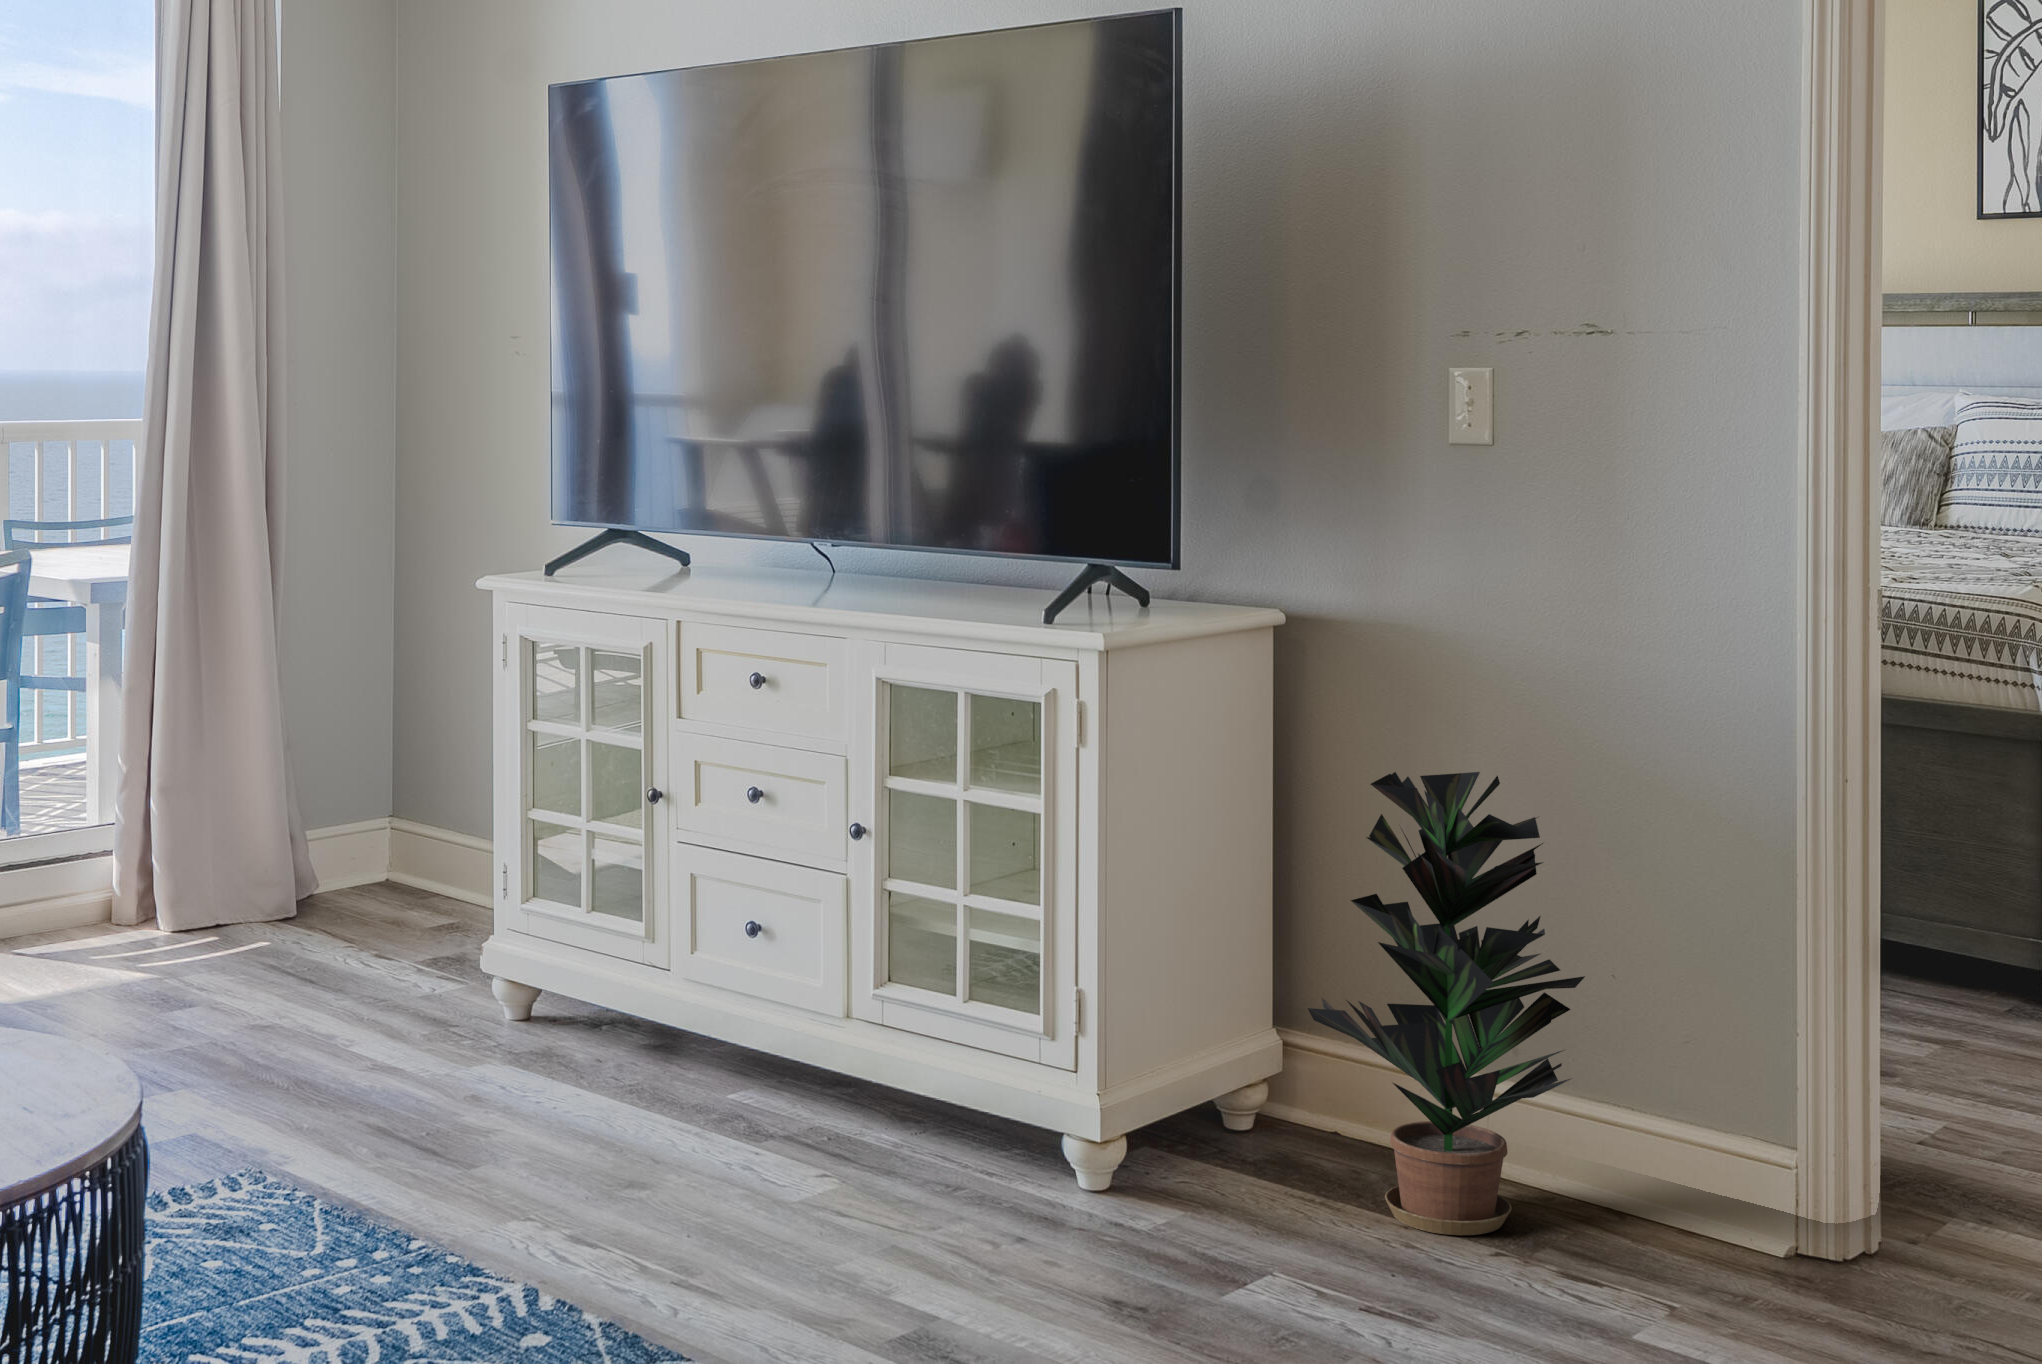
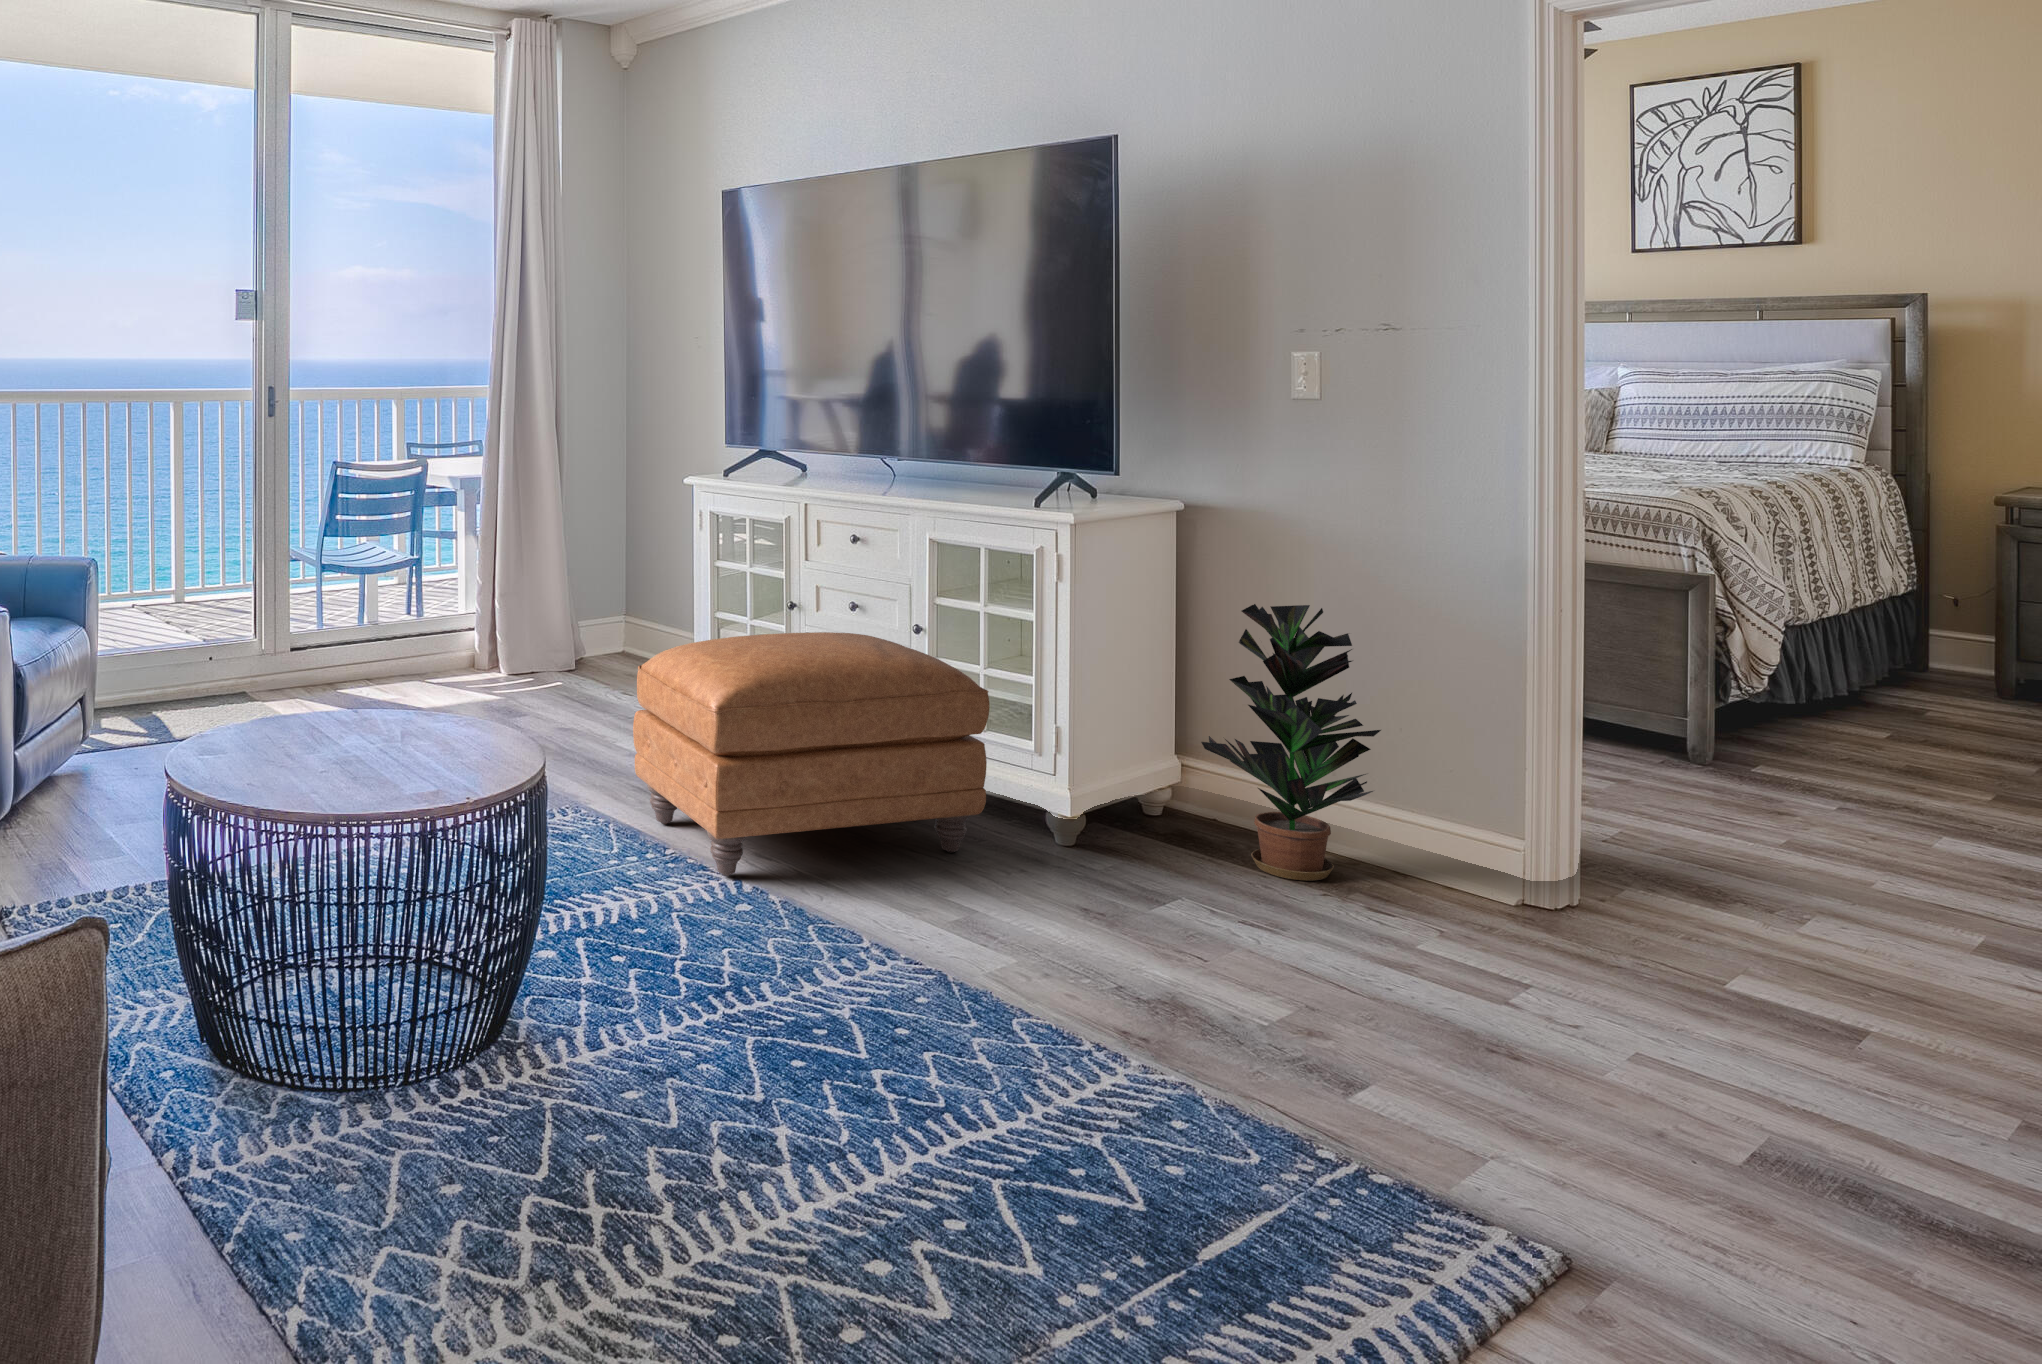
ottoman: none [338,841,960,1290] -> present [633,632,990,876]

